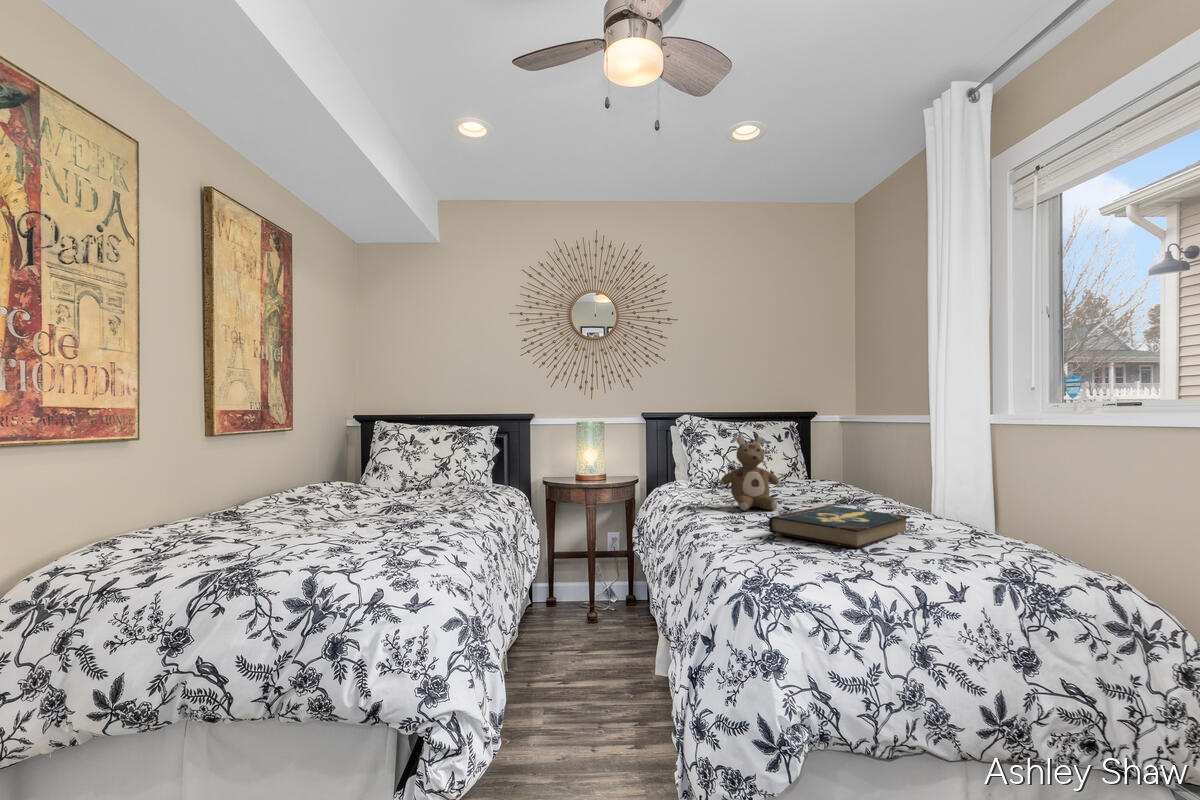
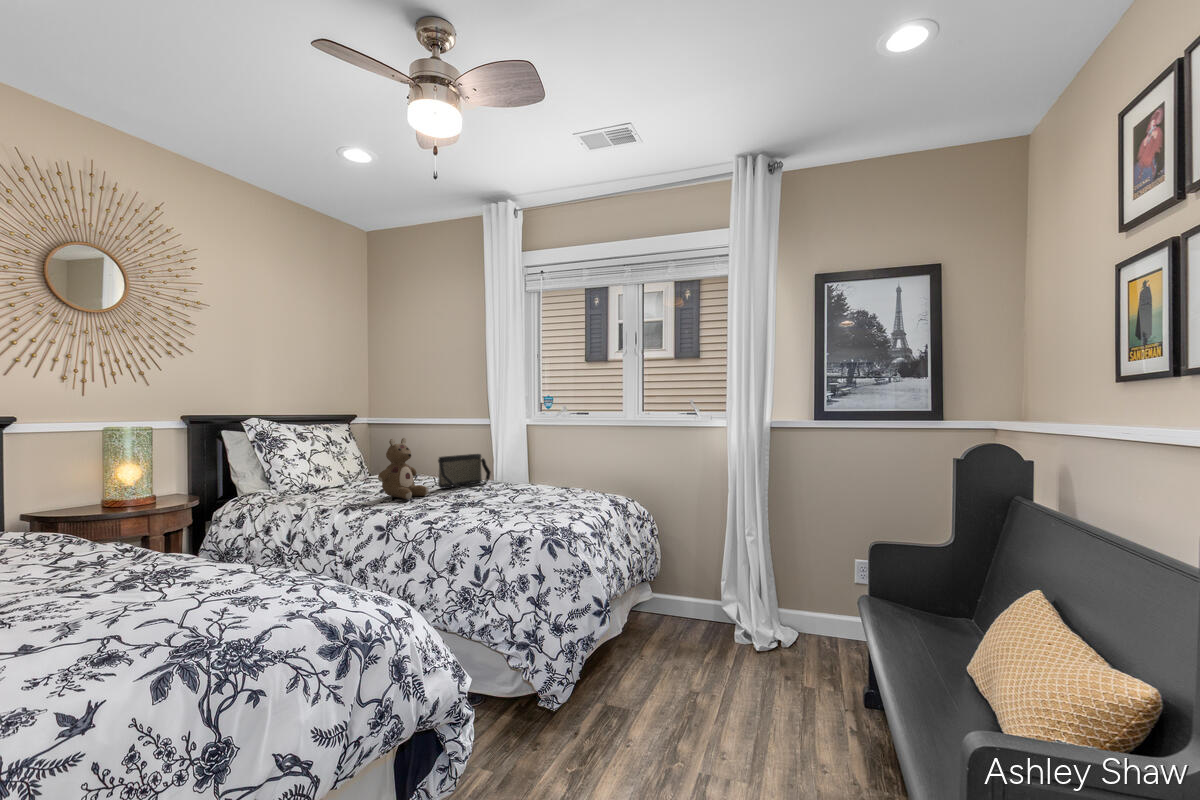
handbag: none [805,464,888,511] -> present [438,454,491,487]
book: present [769,506,910,549] -> none [478,481,546,506]

